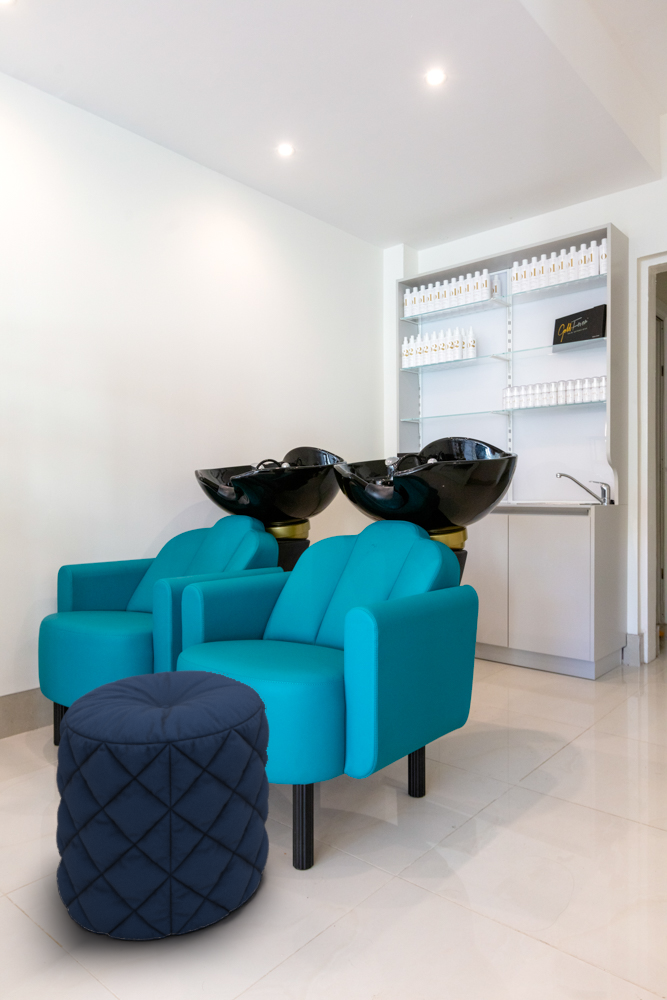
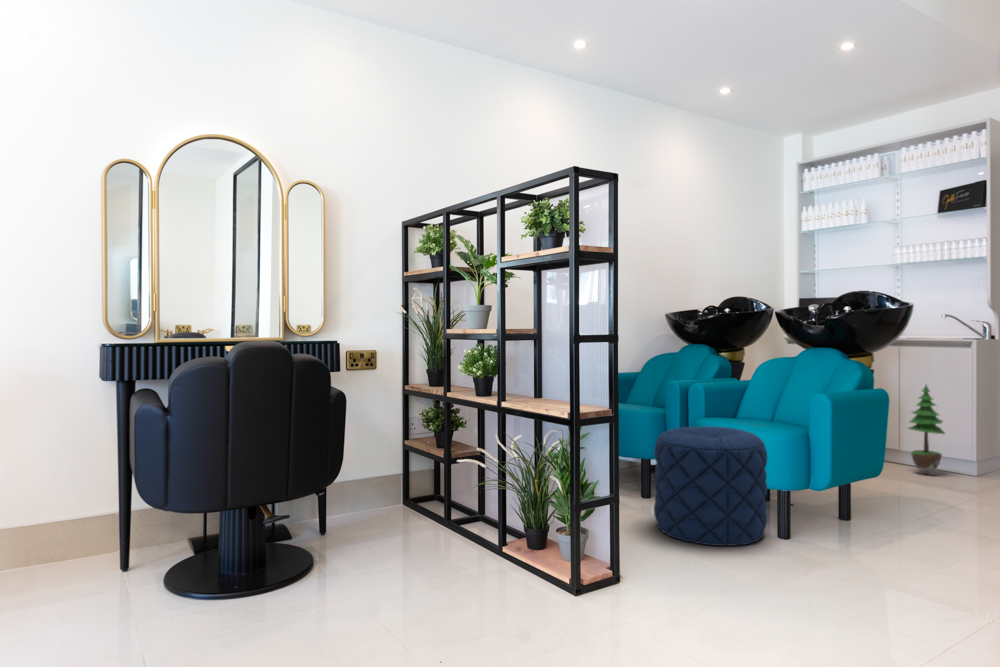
potted tree: none [516,564,560,682] -> present [909,386,945,474]

